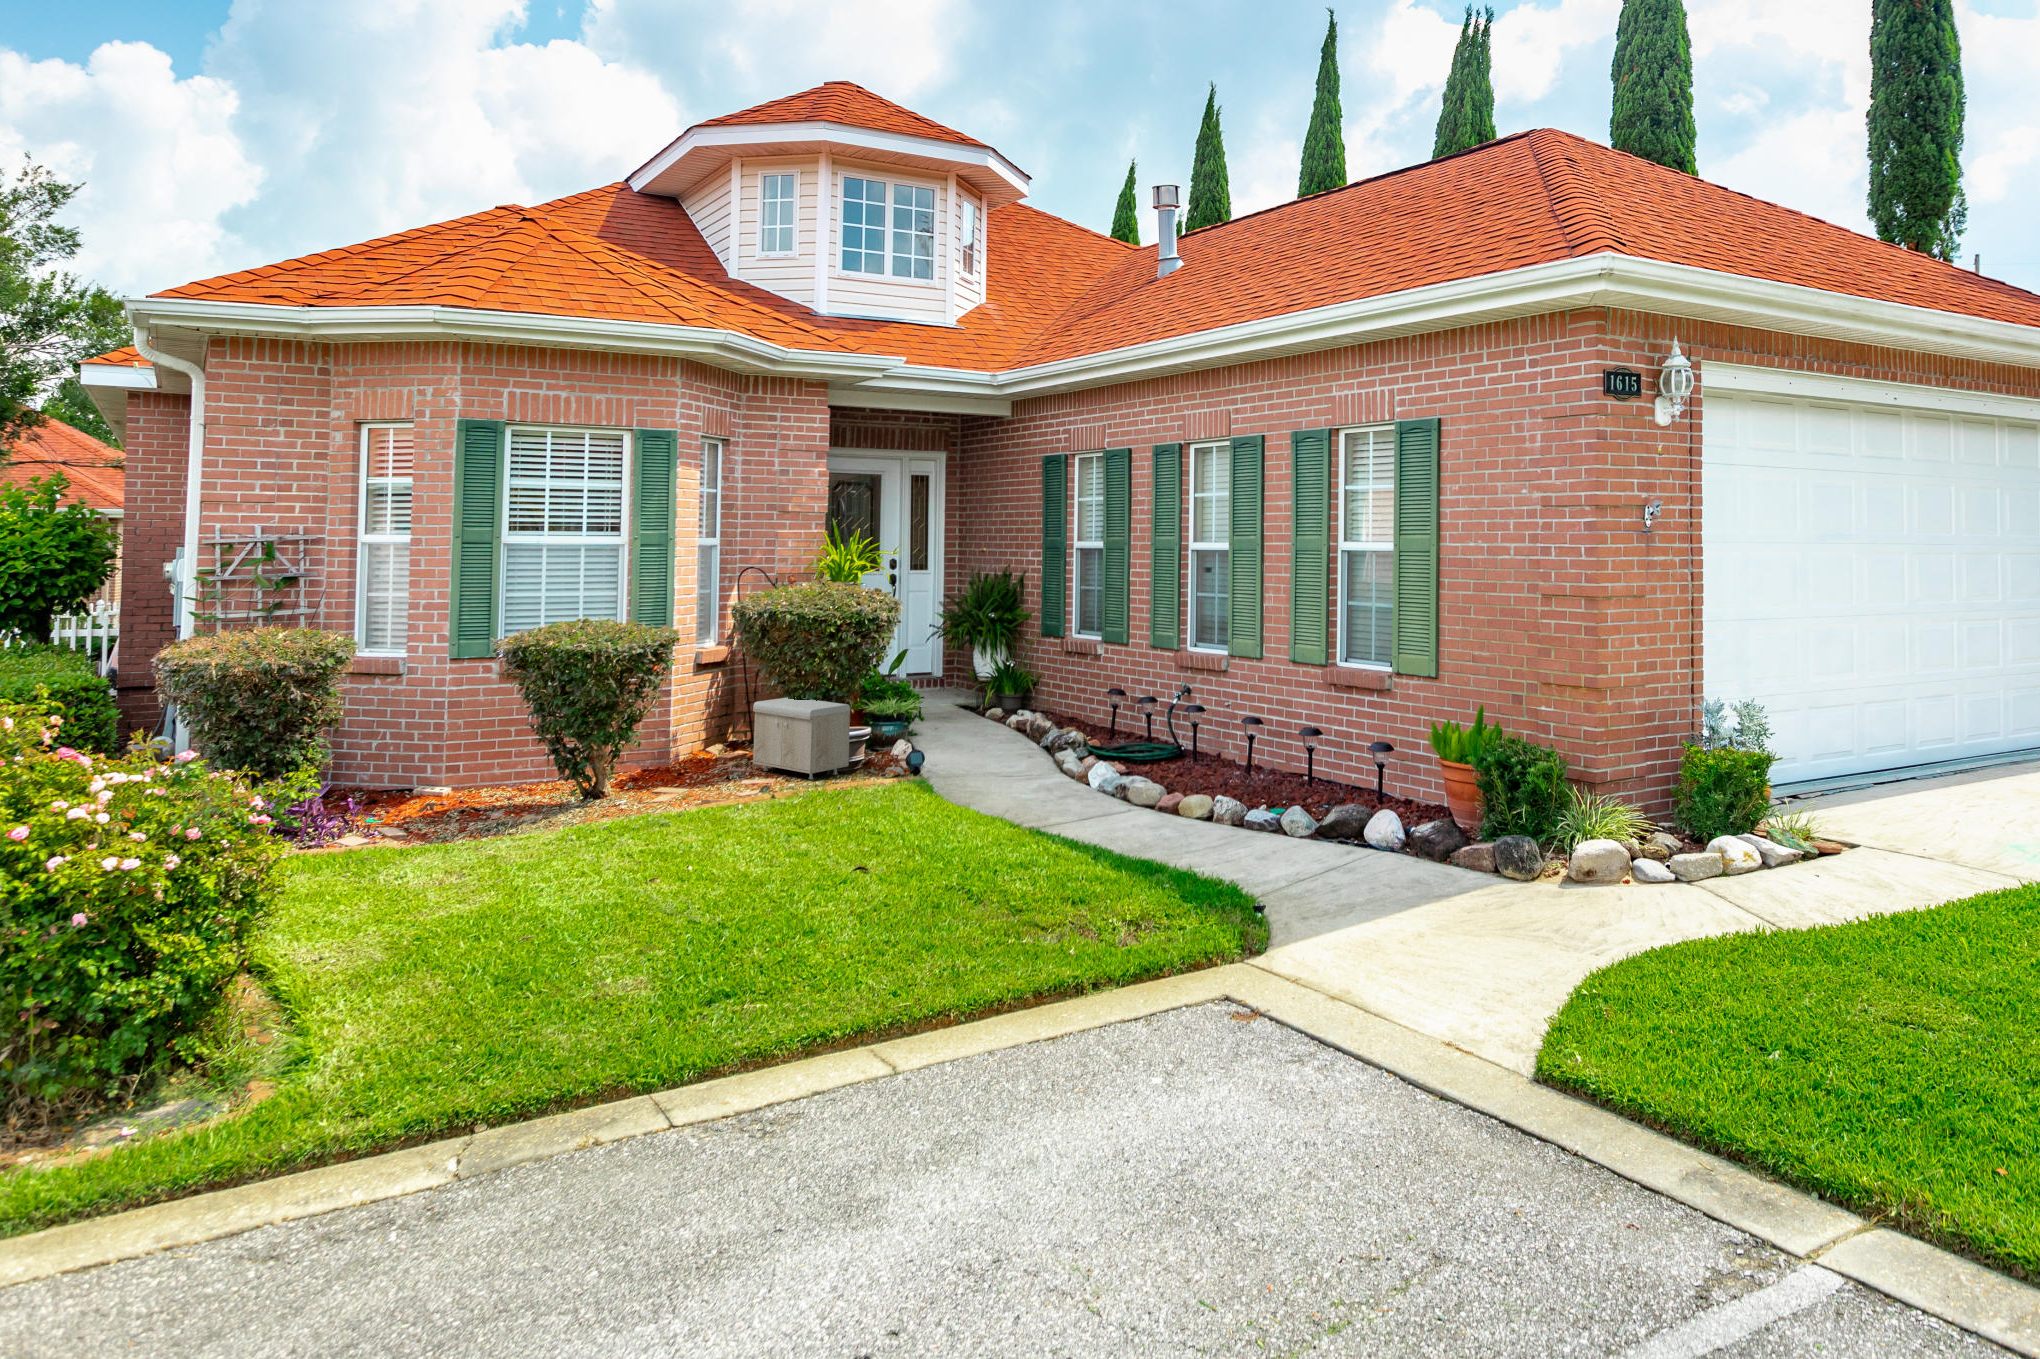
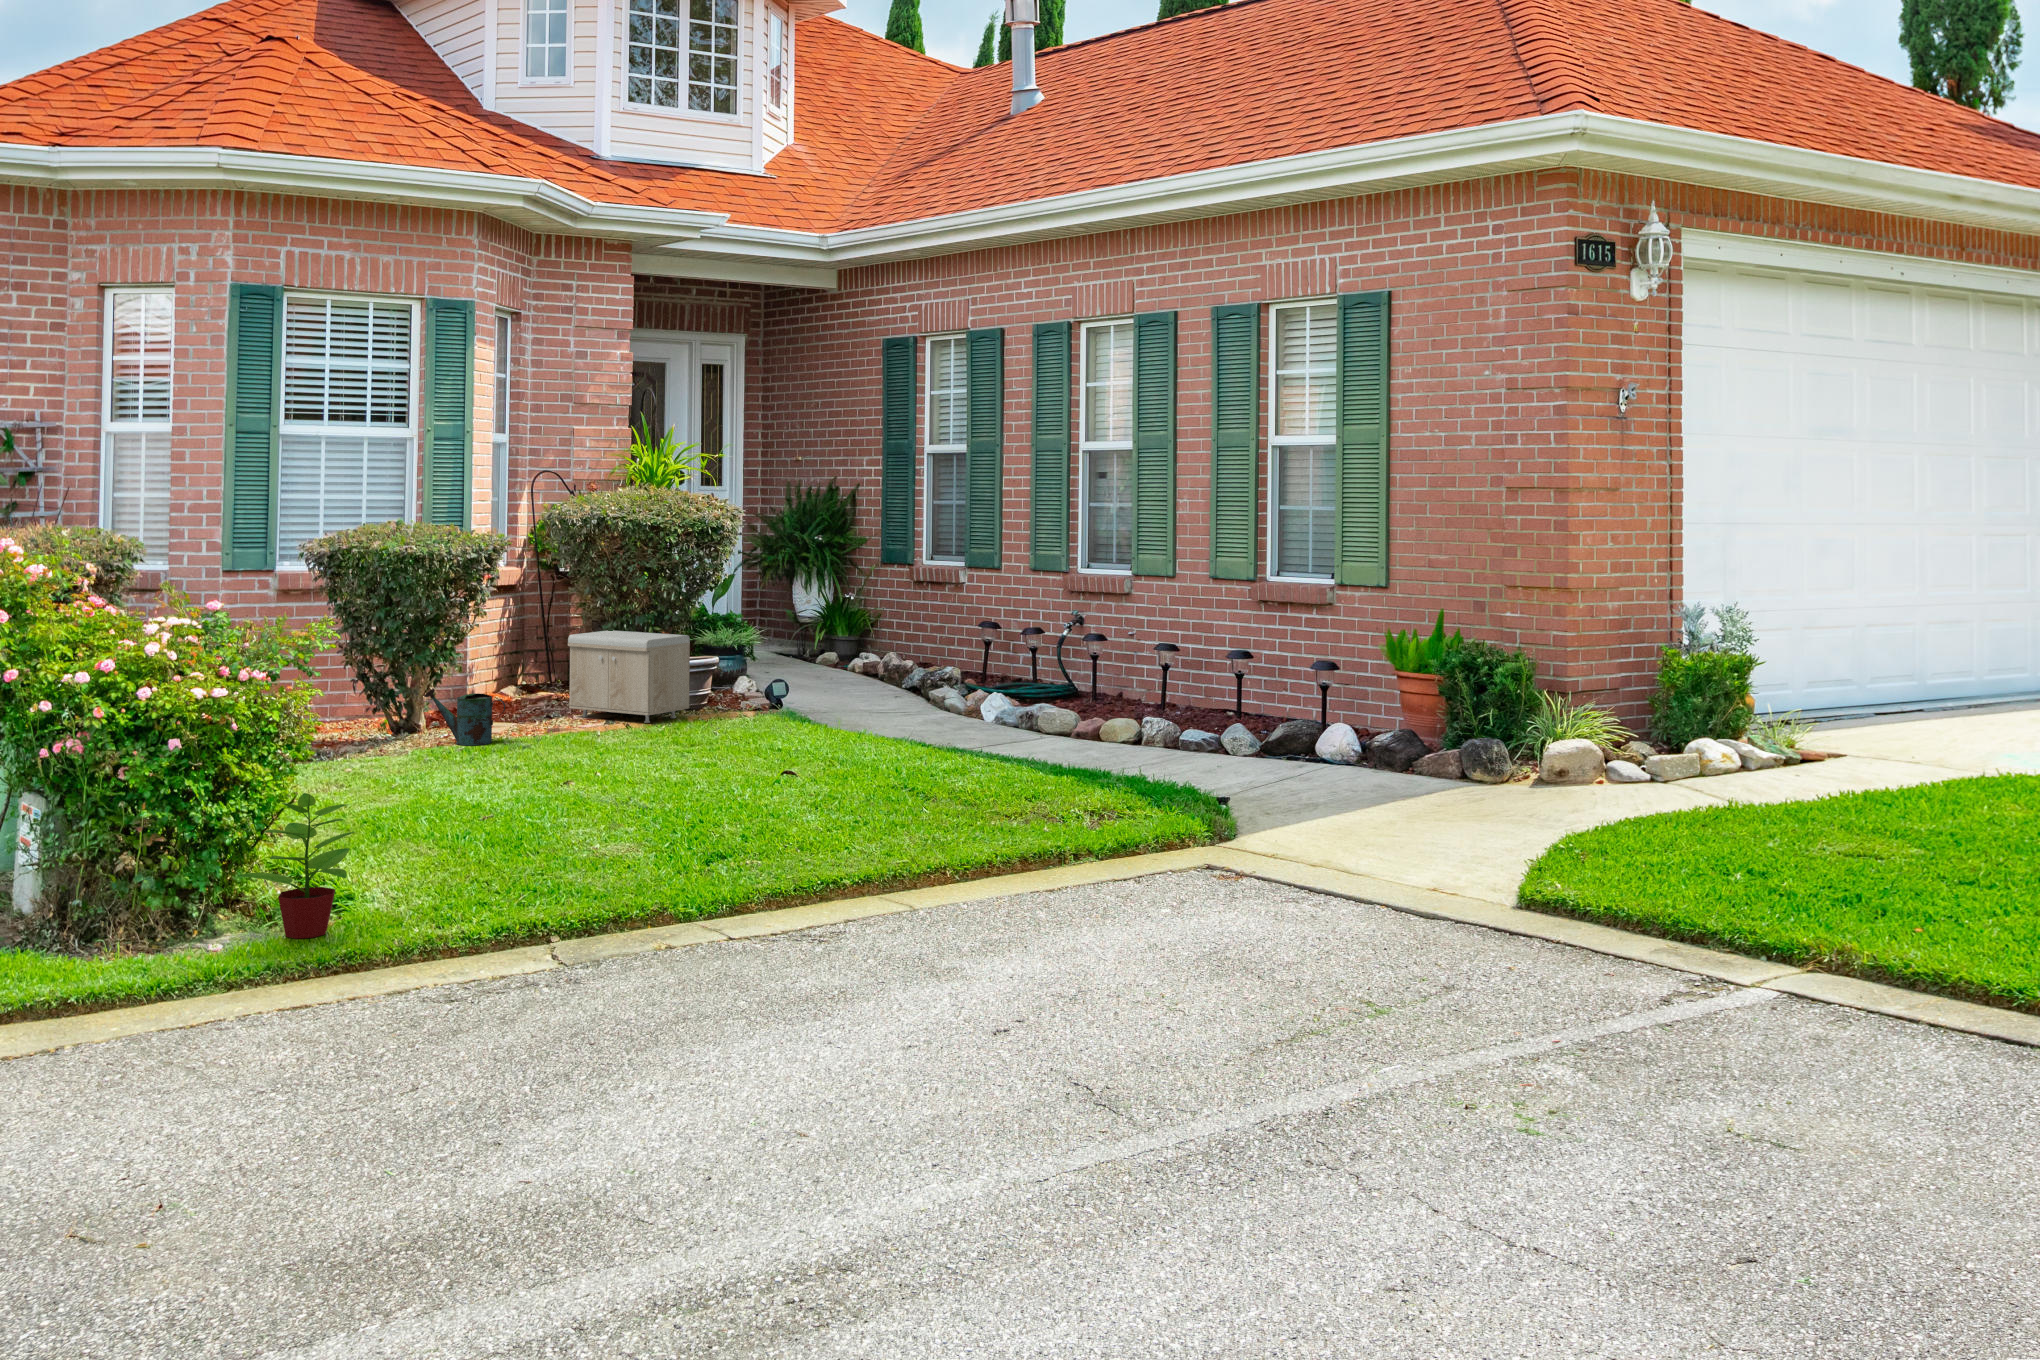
watering can: none [618,752,683,802] -> present [424,689,505,745]
potted plant: none [237,924,368,1080] -> present [238,793,354,939]

